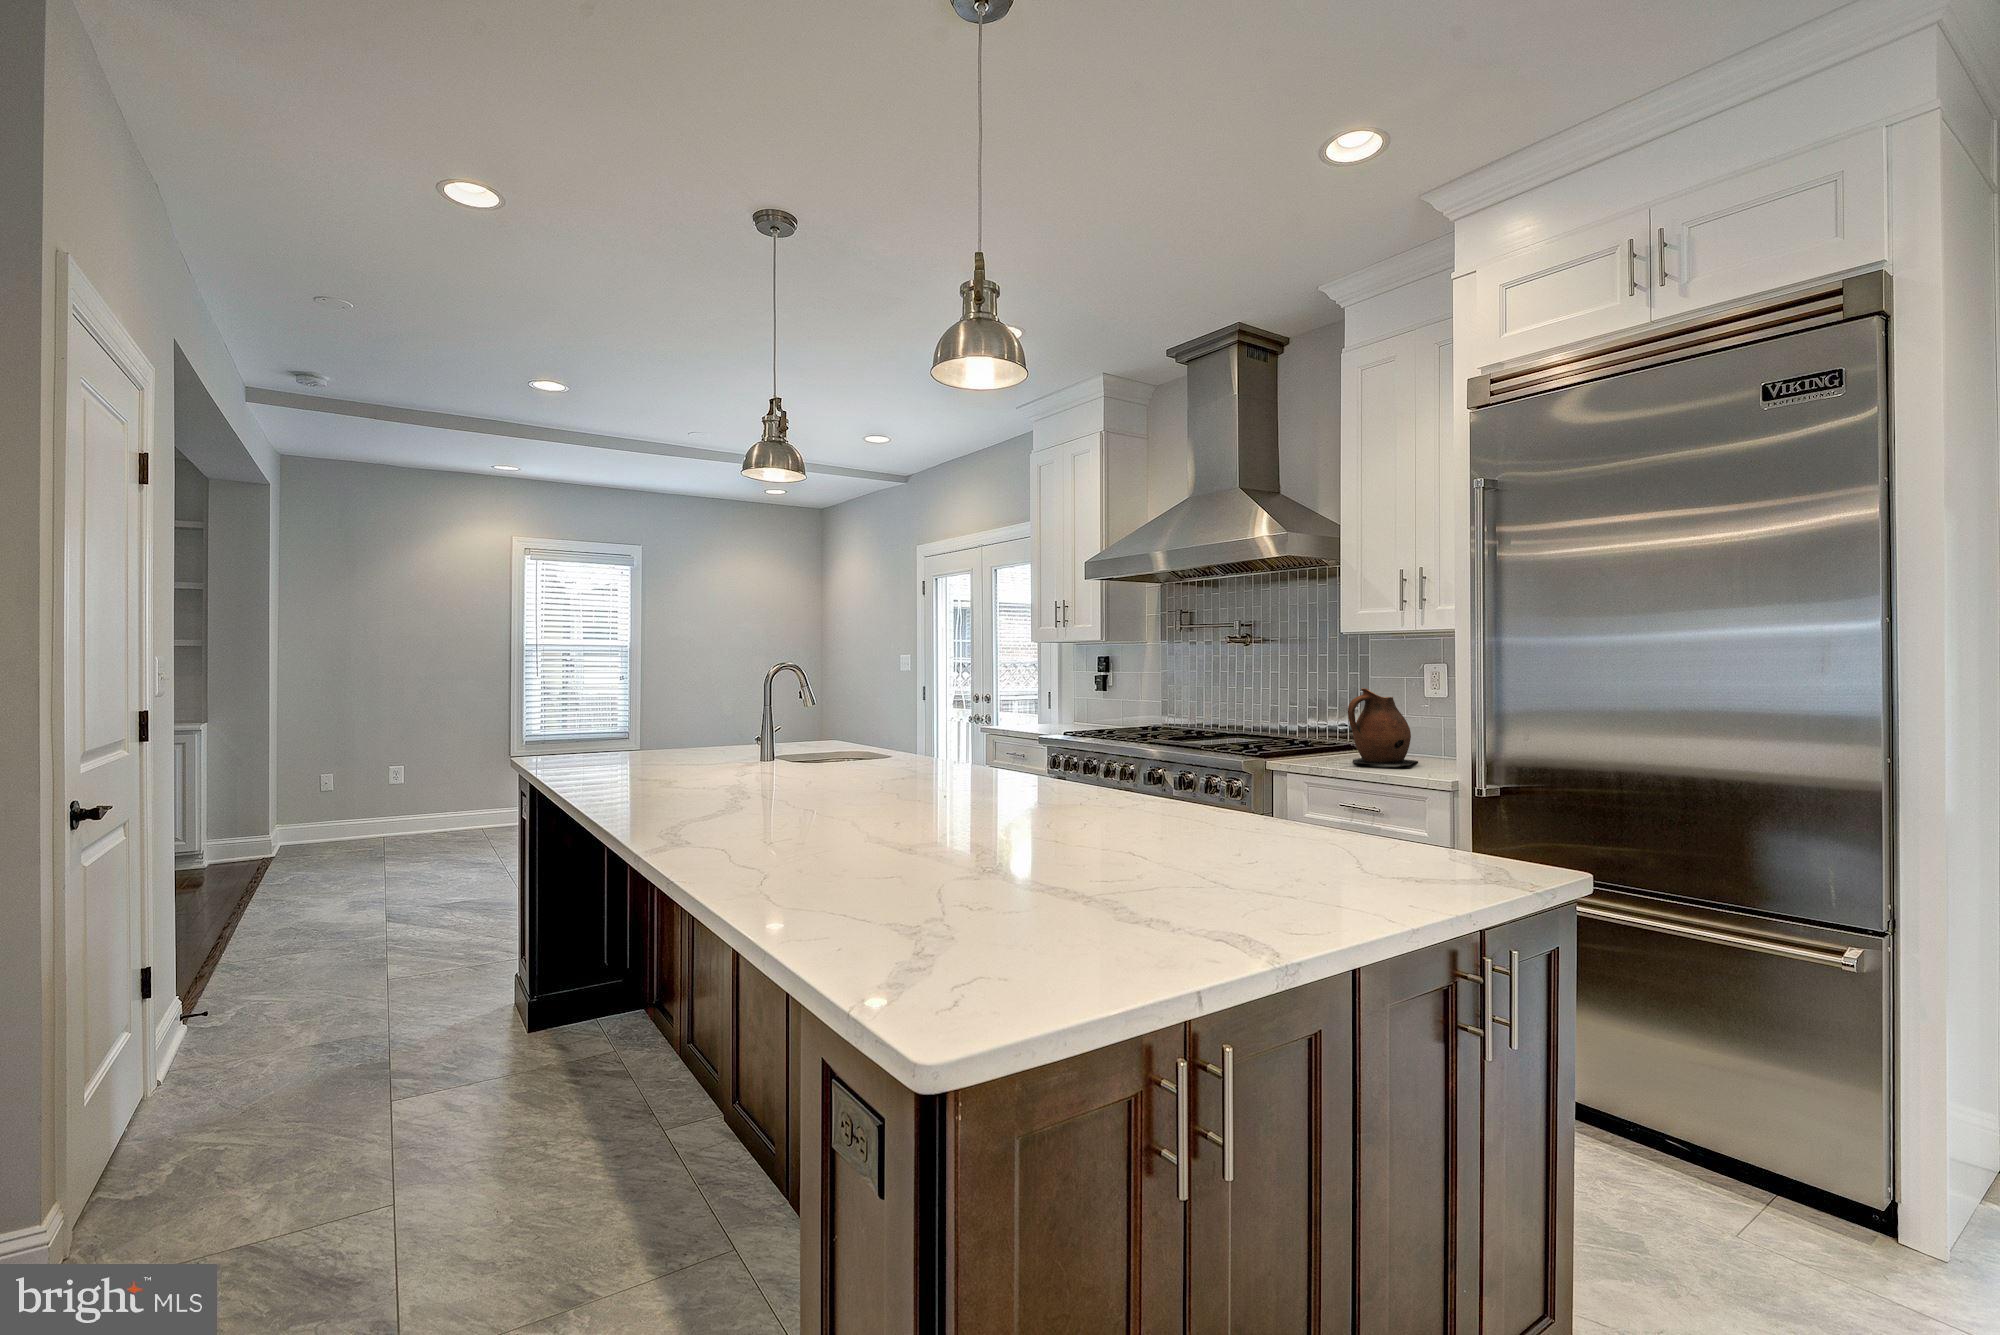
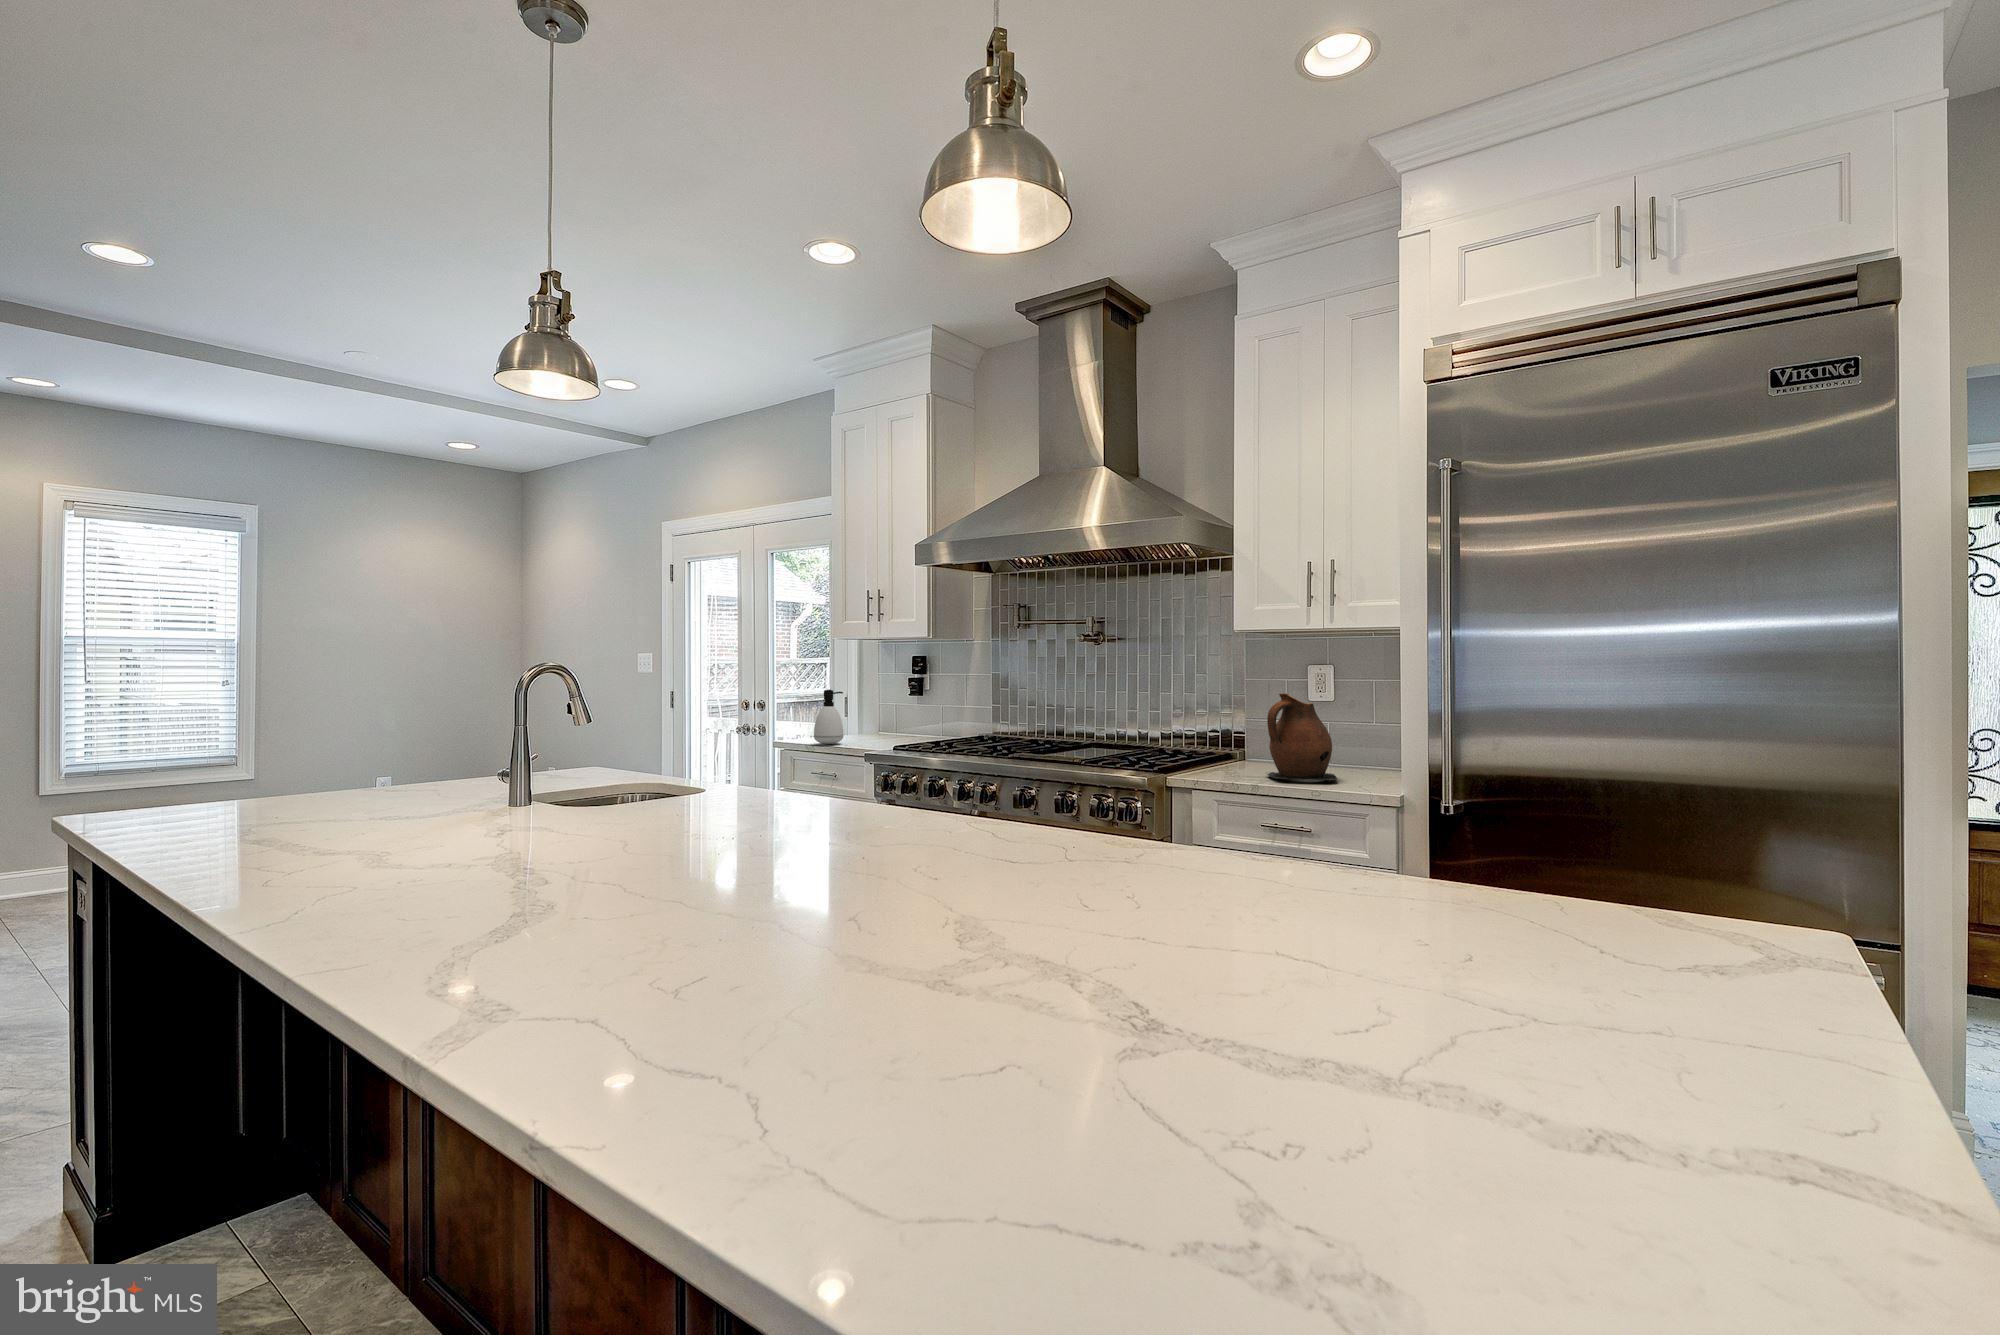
soap dispenser: none [1008,685,1032,729] -> present [814,690,843,744]

